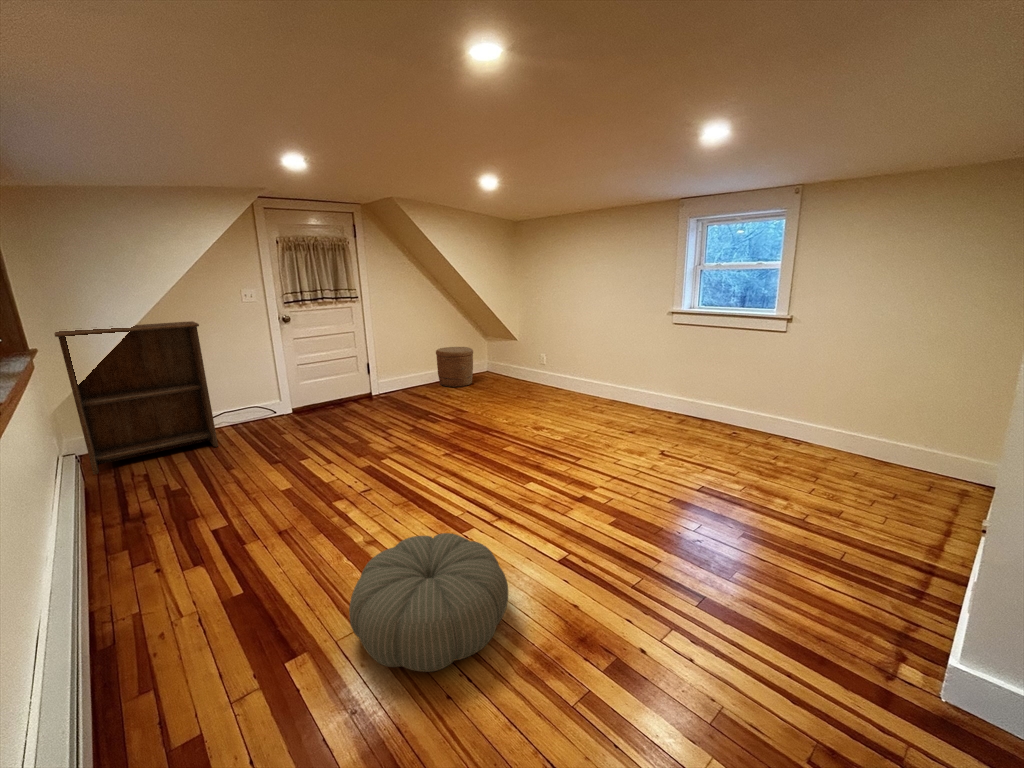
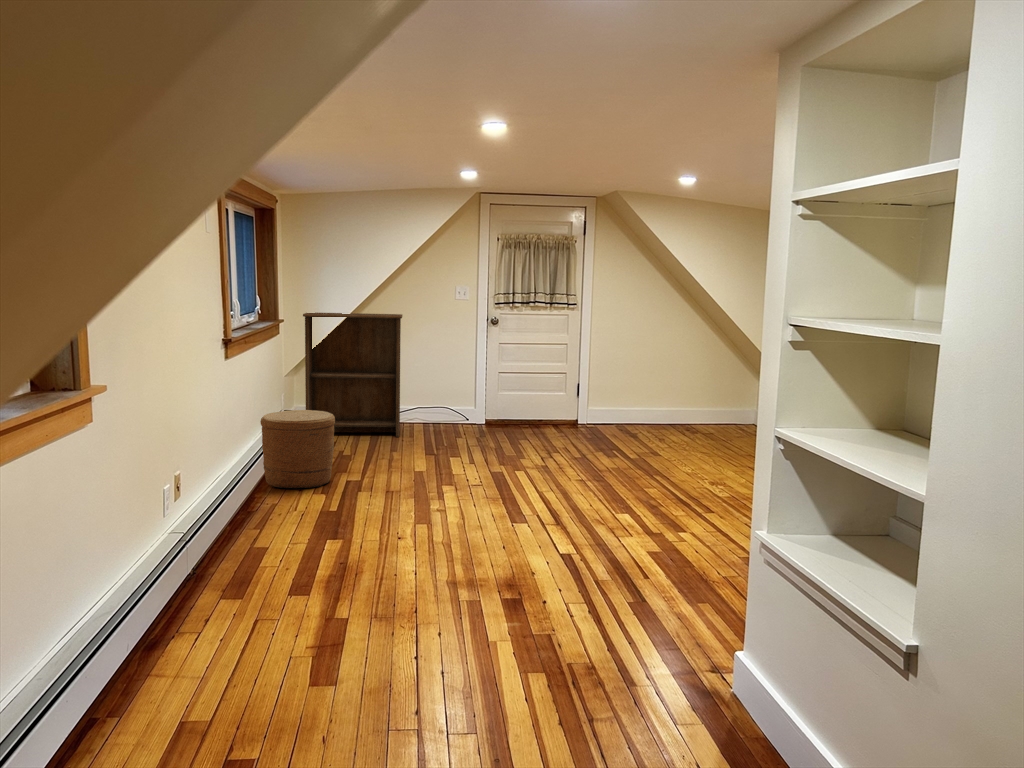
woven basket: present [436,347,473,387] -> present [260,410,335,488]
pouf: present [349,533,508,672] -> none [366,489,489,565]

